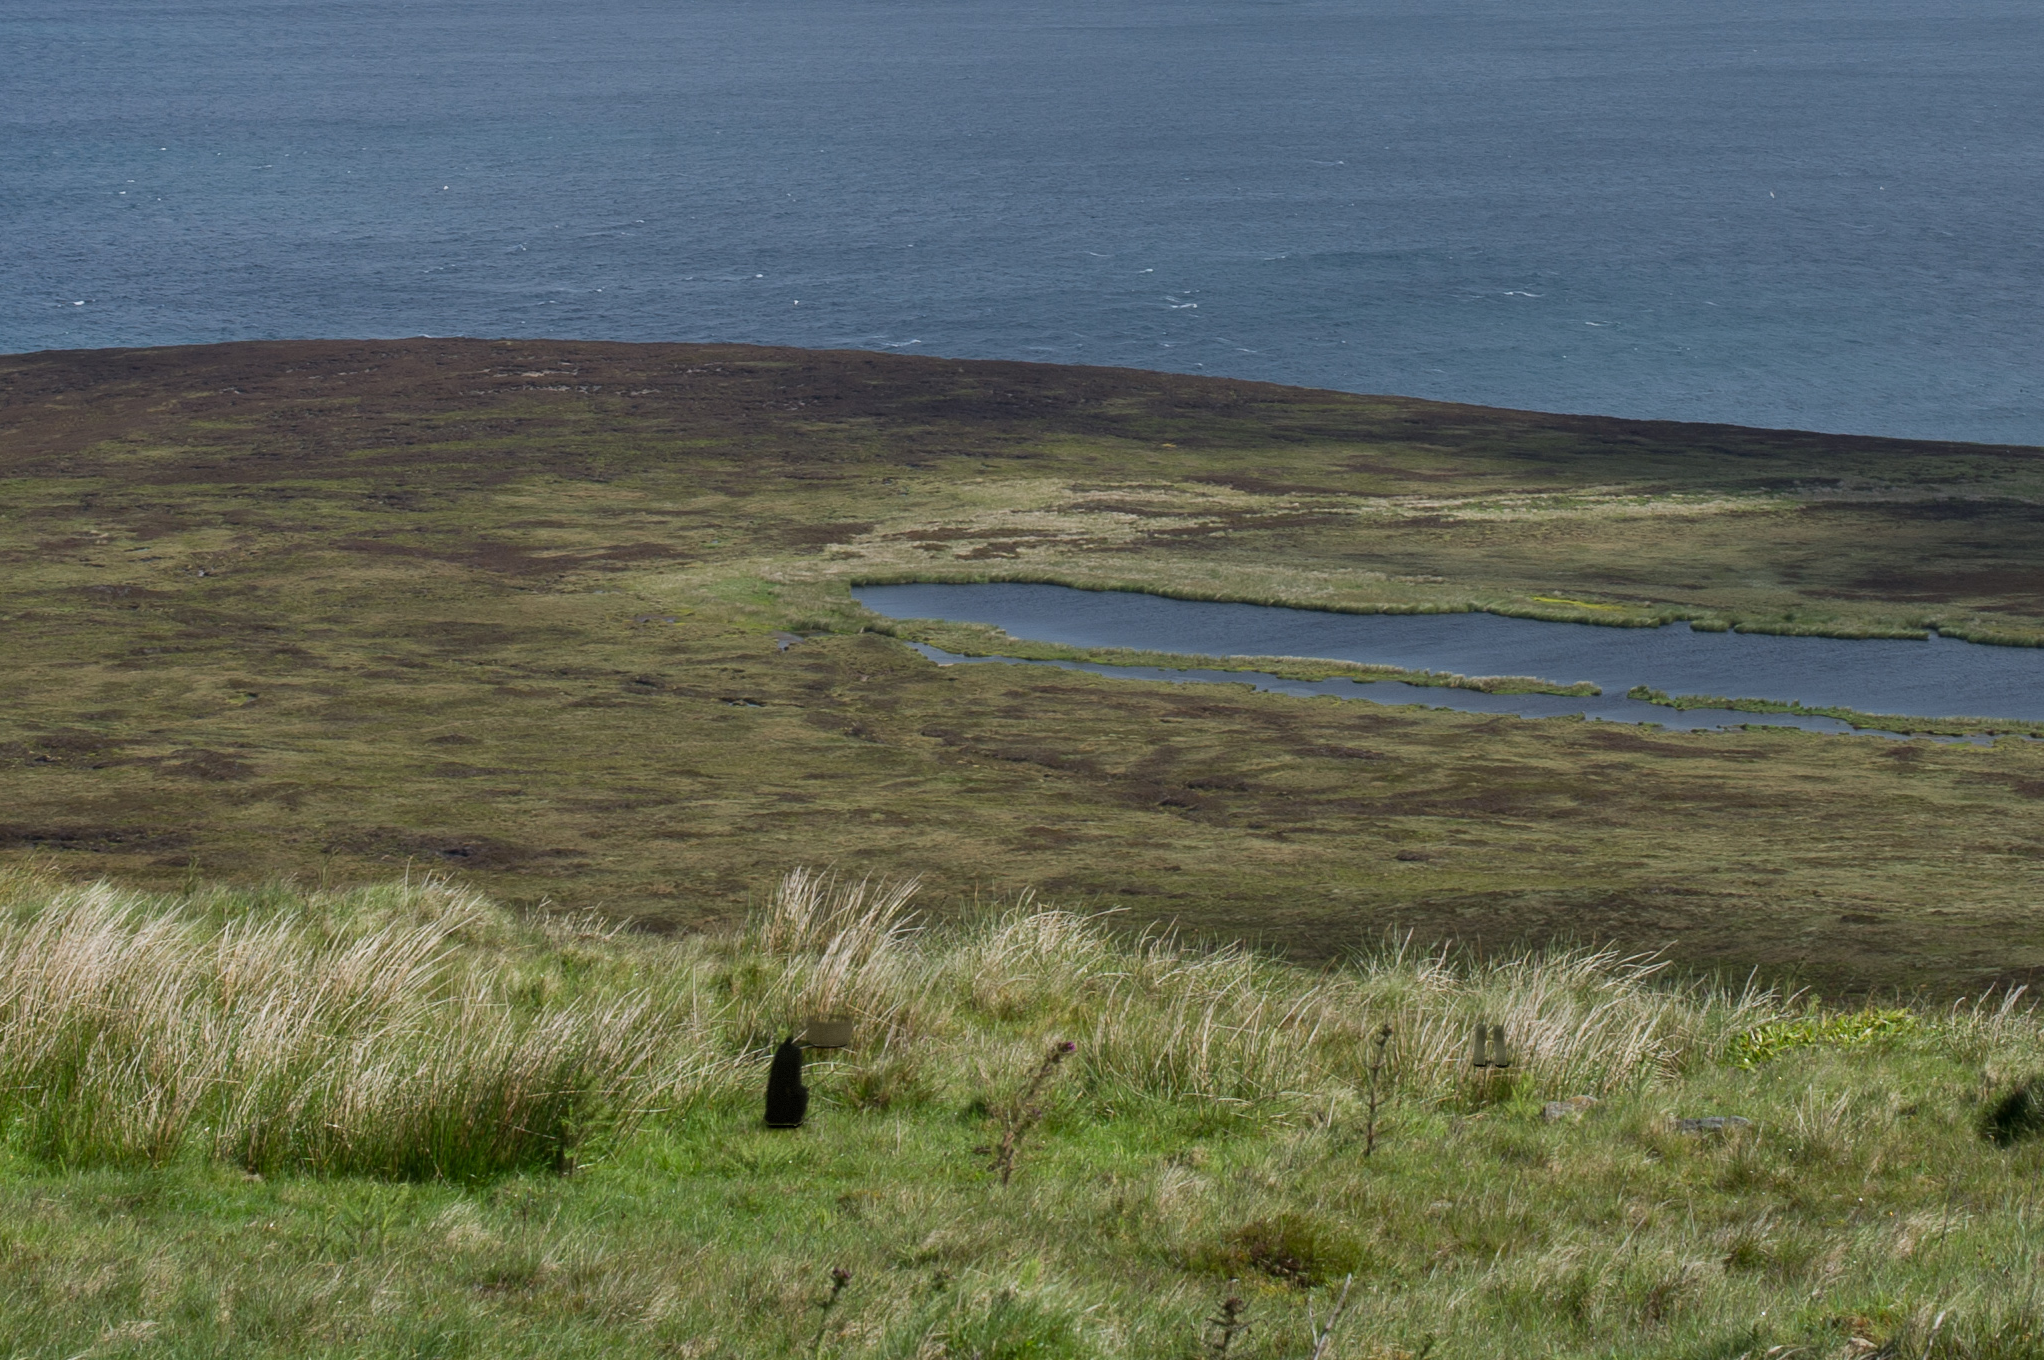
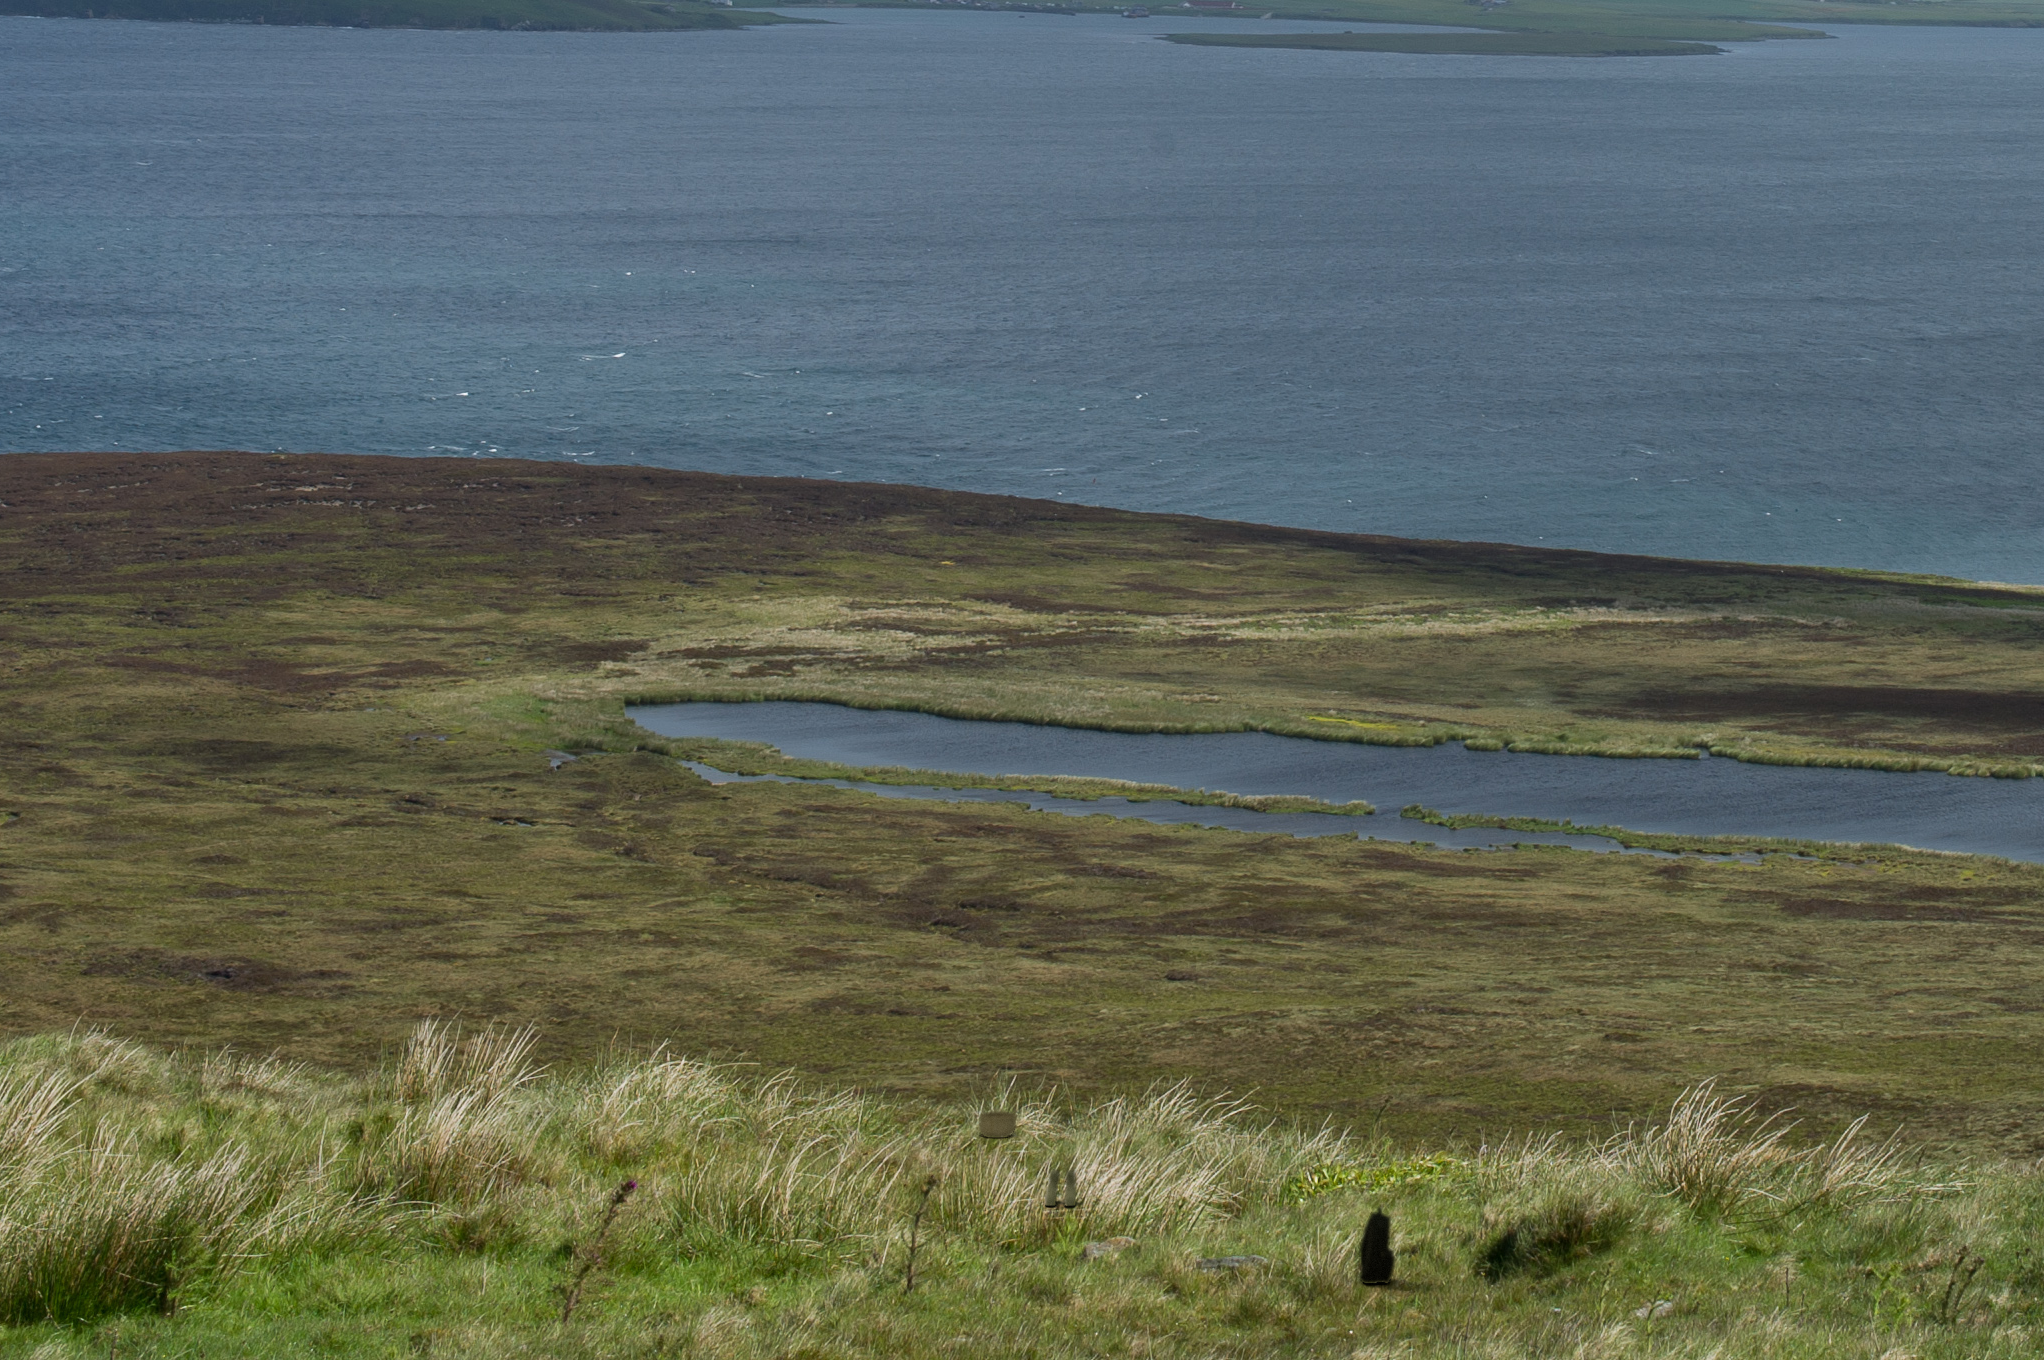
basket: present [806,978,853,1047] -> present [979,1080,1017,1138]
backpack: present [763,1036,809,1126] -> present [1359,1207,1395,1284]

